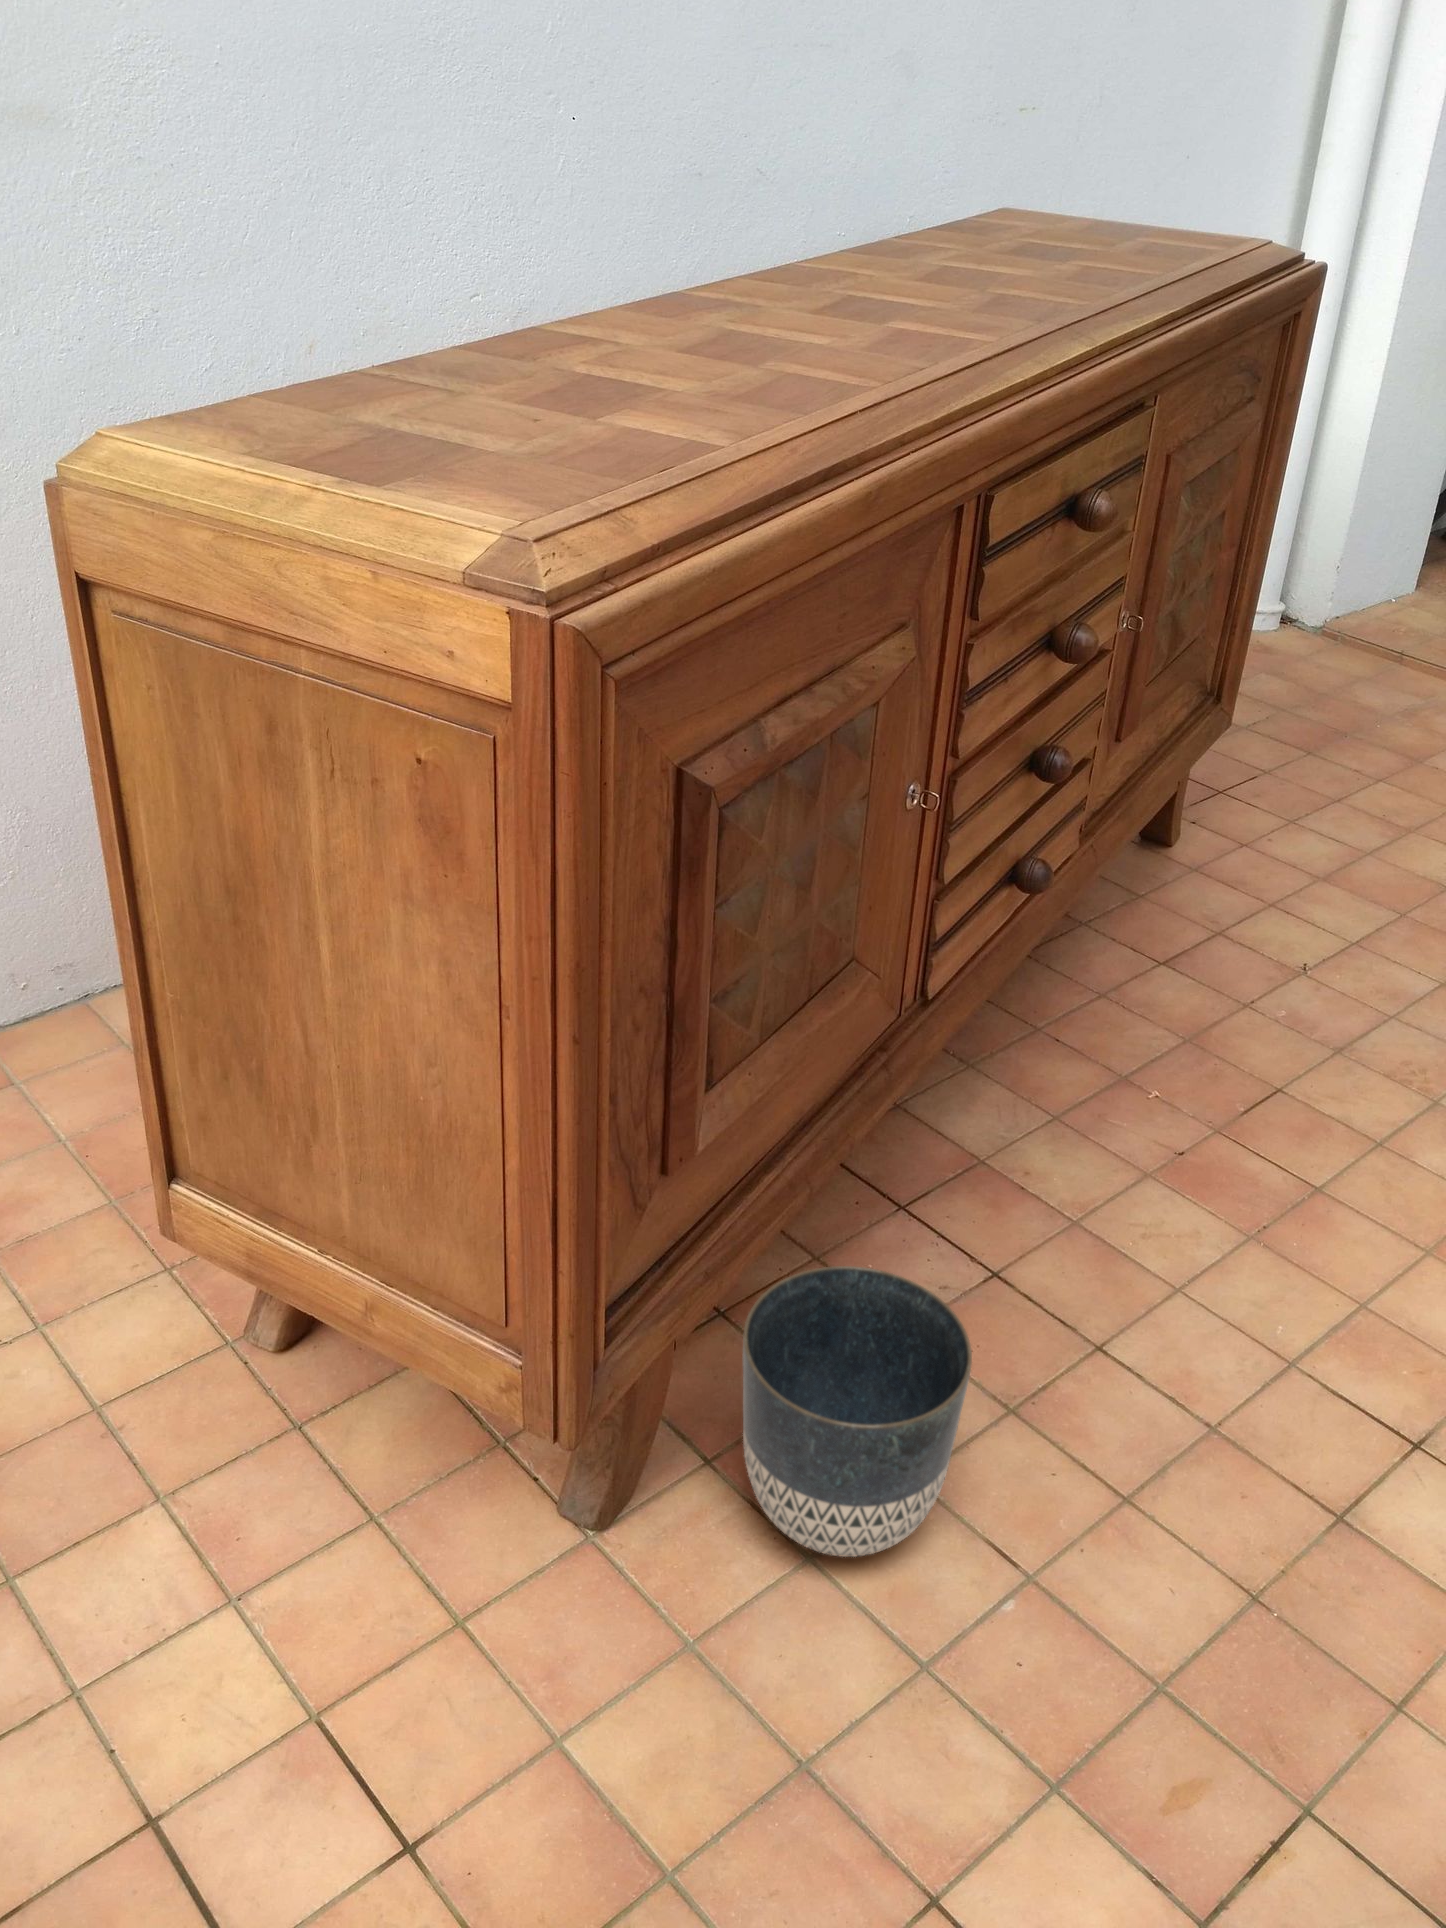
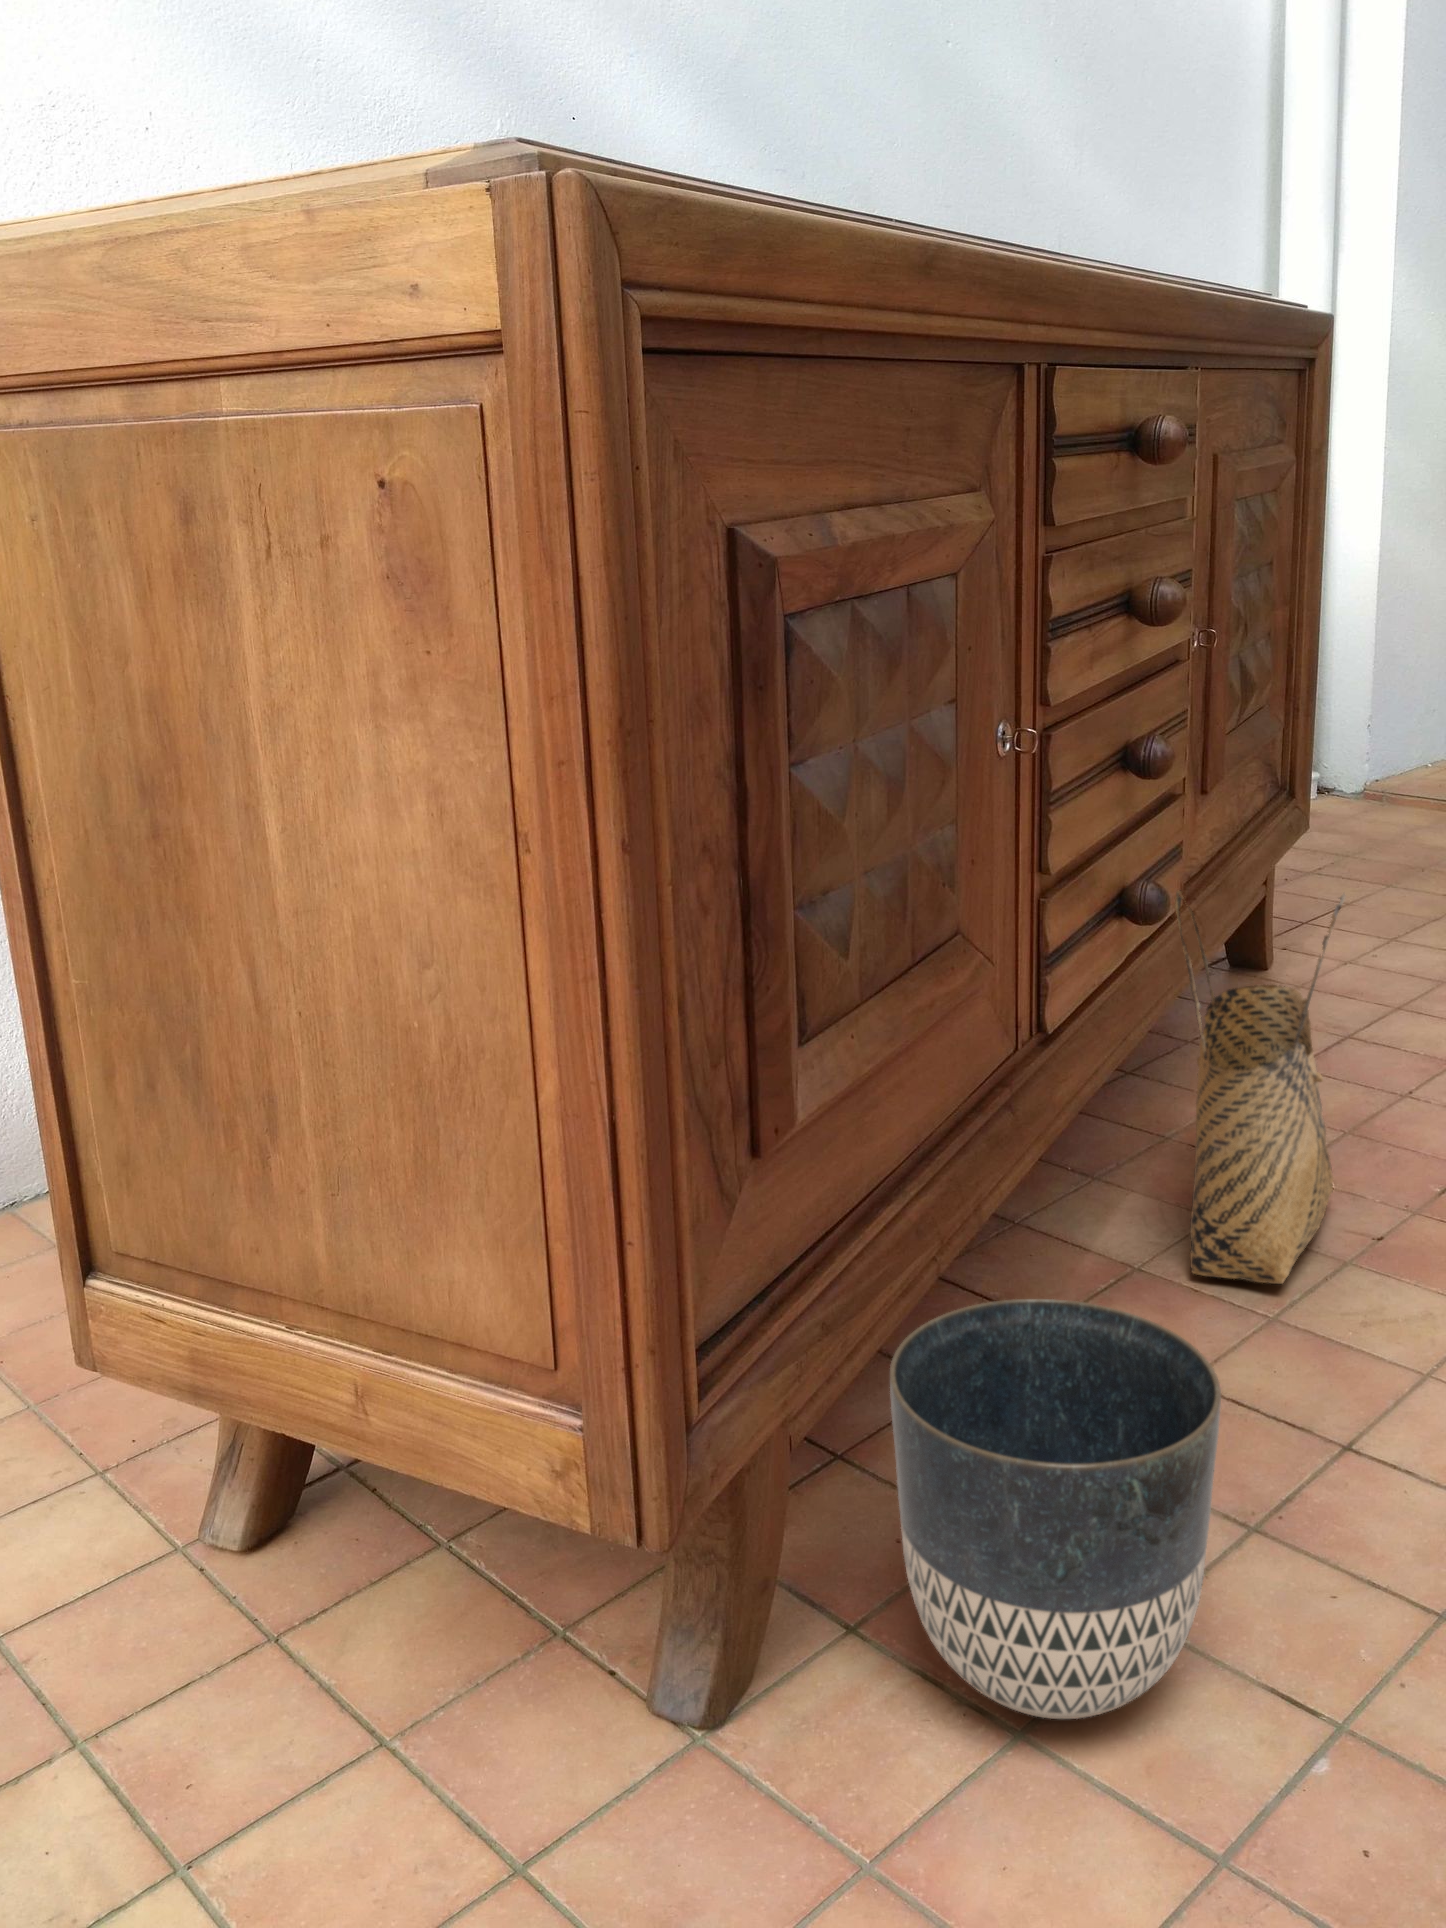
woven basket: none [1026,867,1193,1191] -> present [1175,890,1345,1284]

